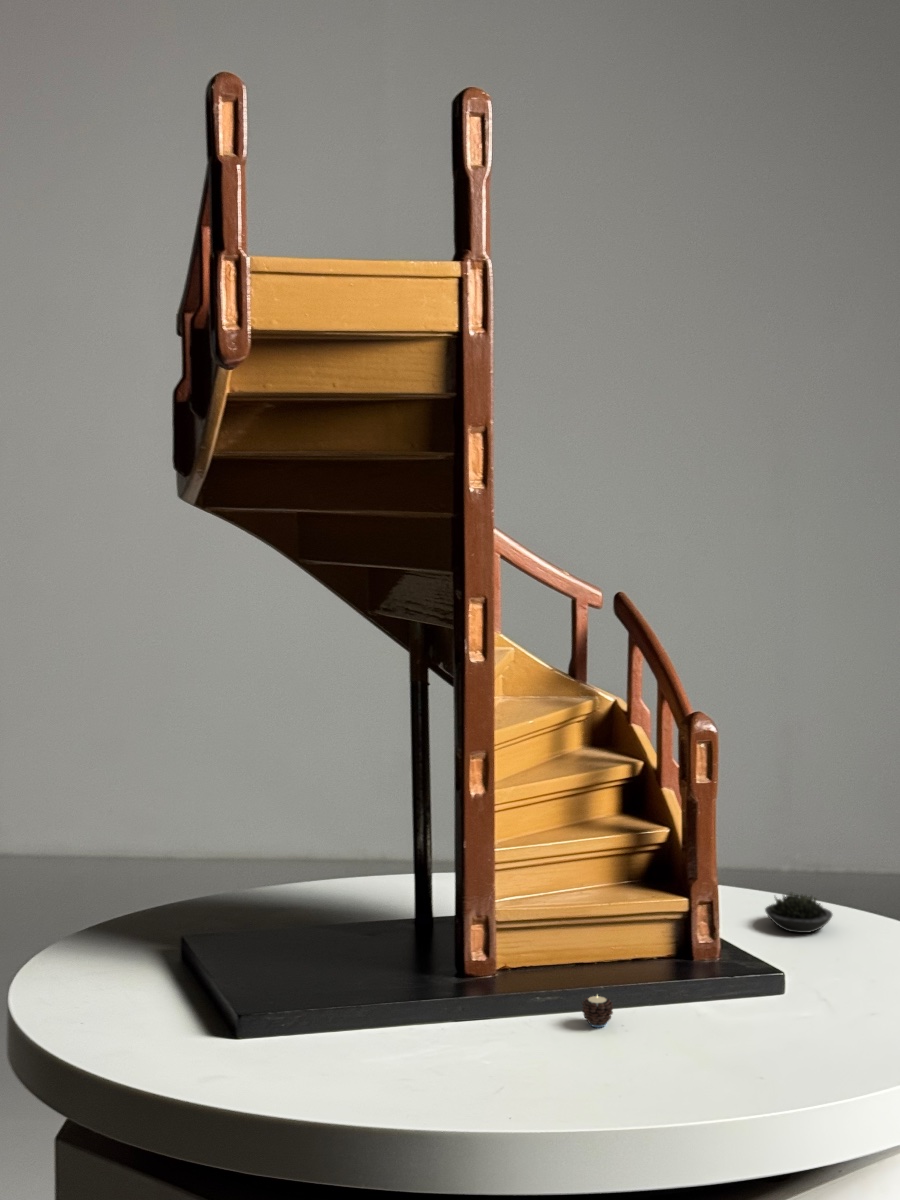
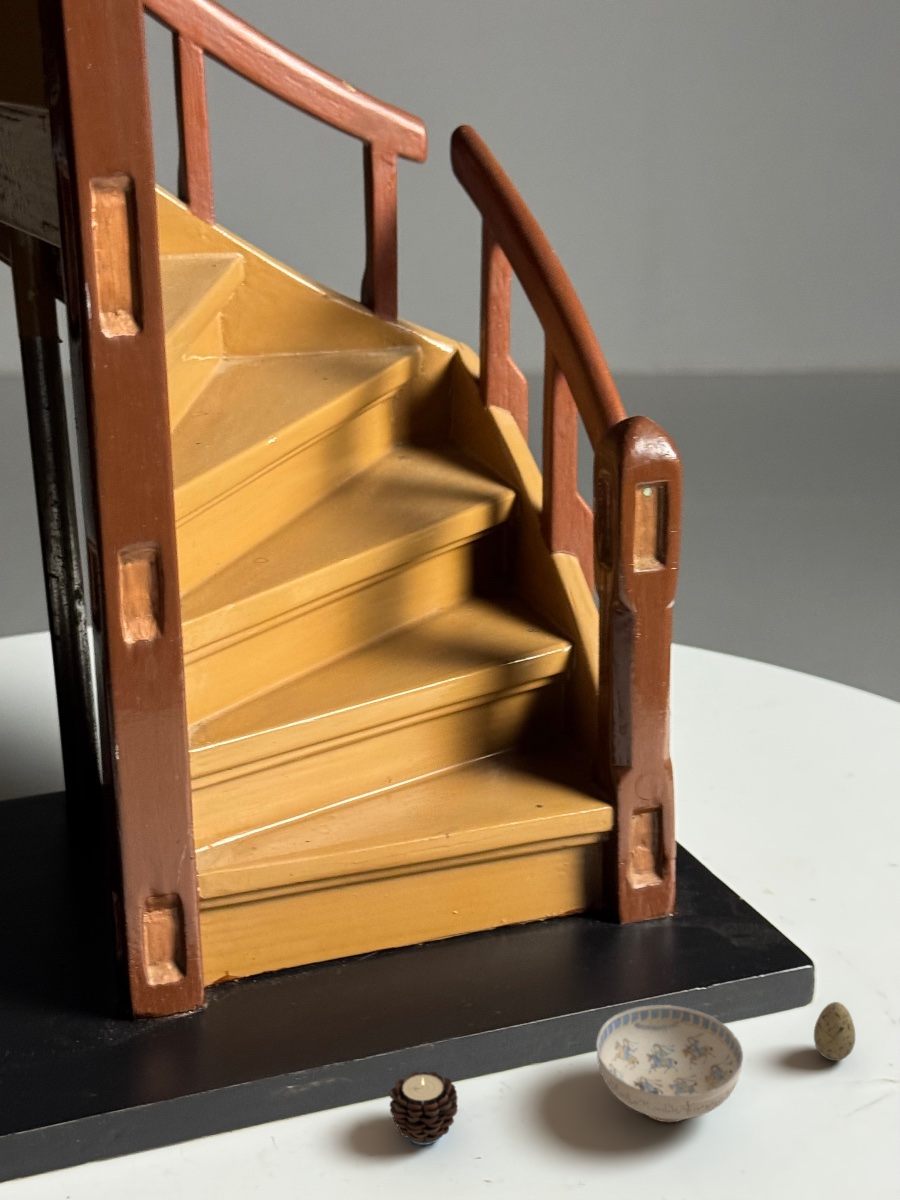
succulent plant: present [765,893,832,933] -> none [741,726,868,808]
ceramic bowl: none [677,979,746,1027] -> present [596,1005,743,1122]
decorative egg: none [784,982,804,1013] -> present [814,1002,855,1061]

